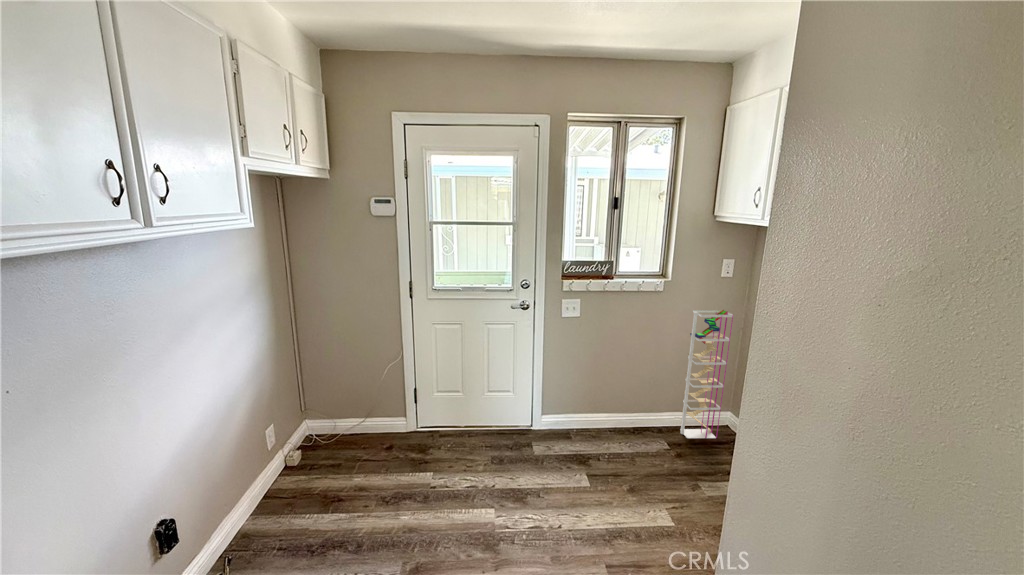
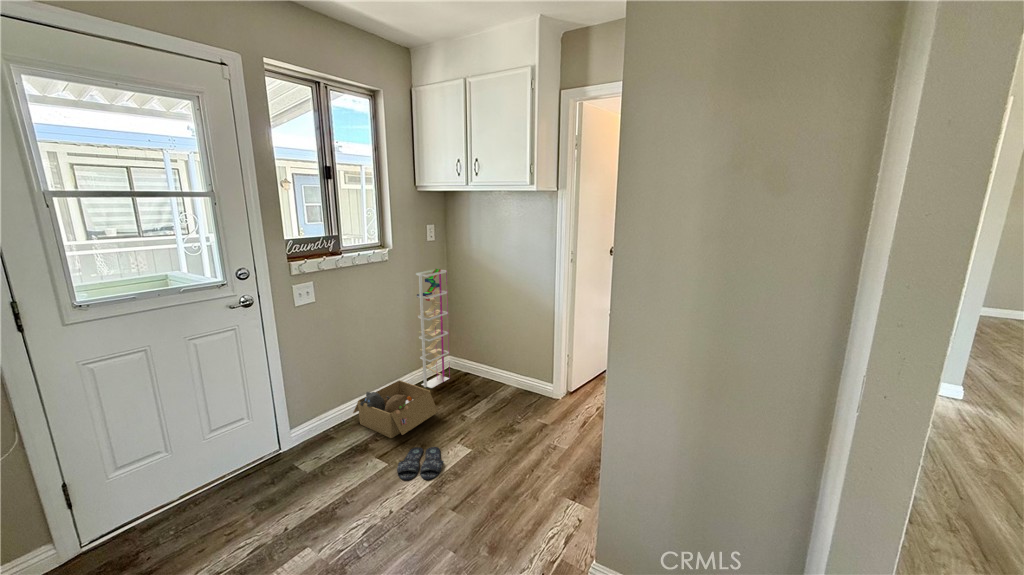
cardboard box: none [596,411,670,468] -> present [353,380,438,438]
slippers: none [590,486,644,527] -> present [397,447,444,481]

